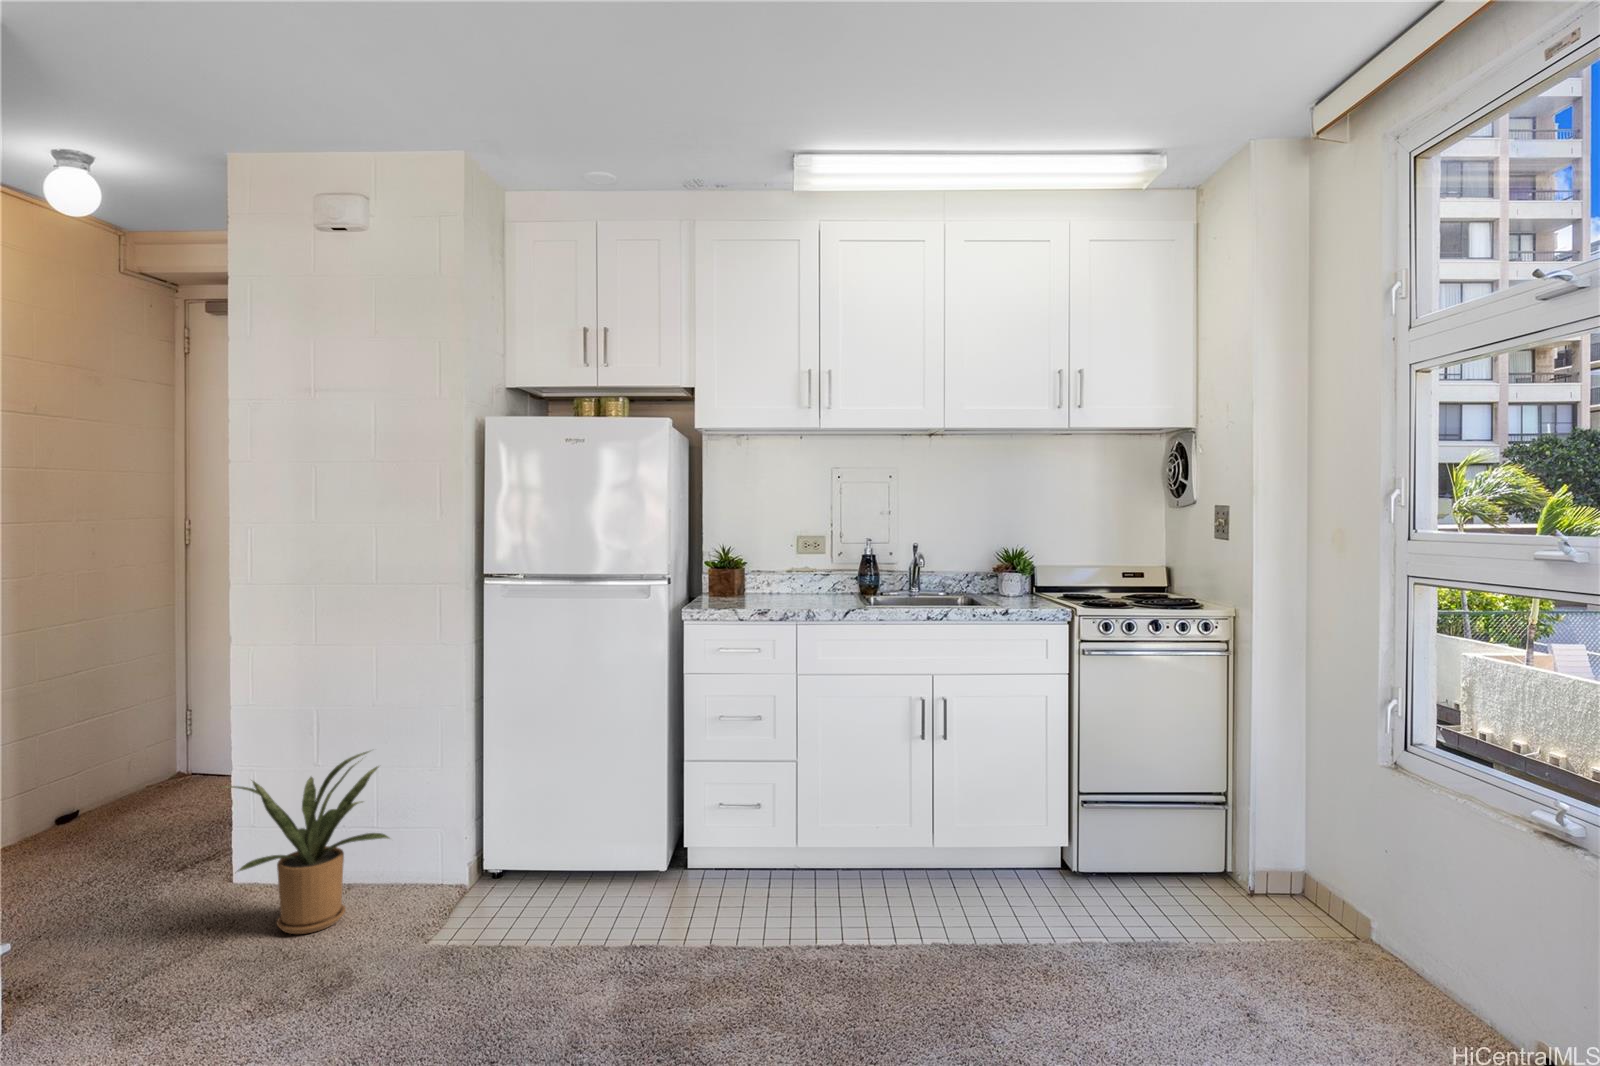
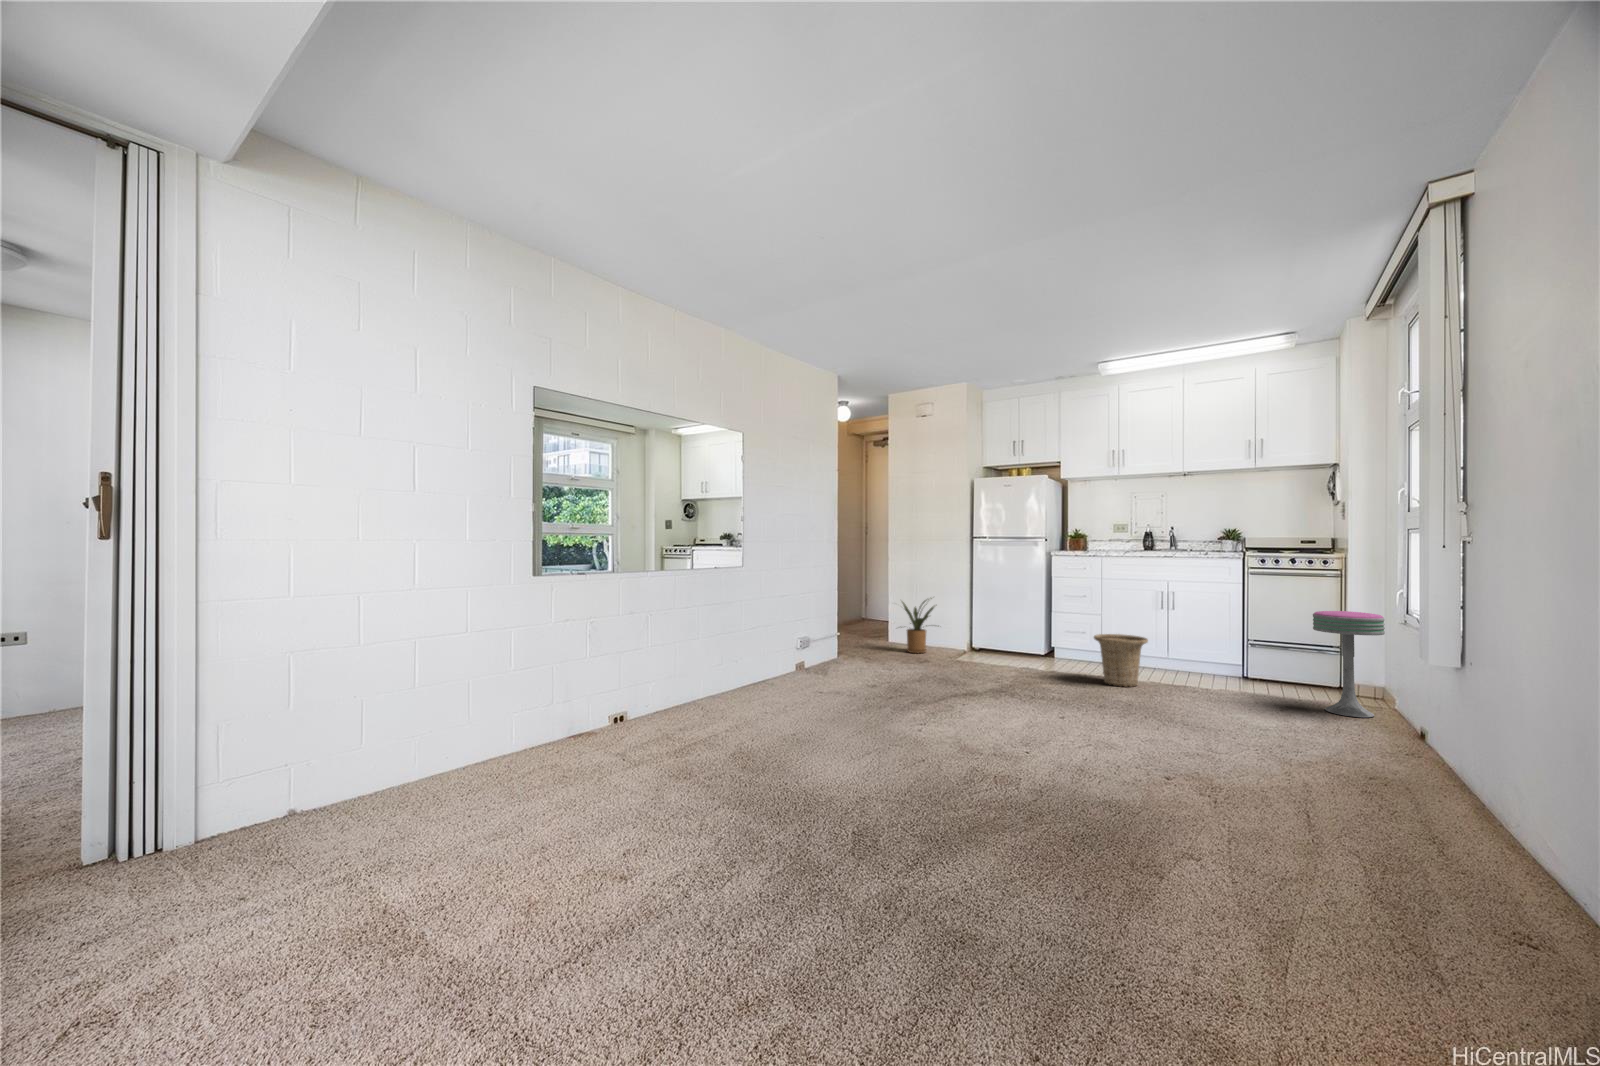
bar stool: none [1285,758,1430,1017] -> present [1313,611,1385,717]
basket: none [822,838,952,1003] -> present [1094,634,1148,686]

